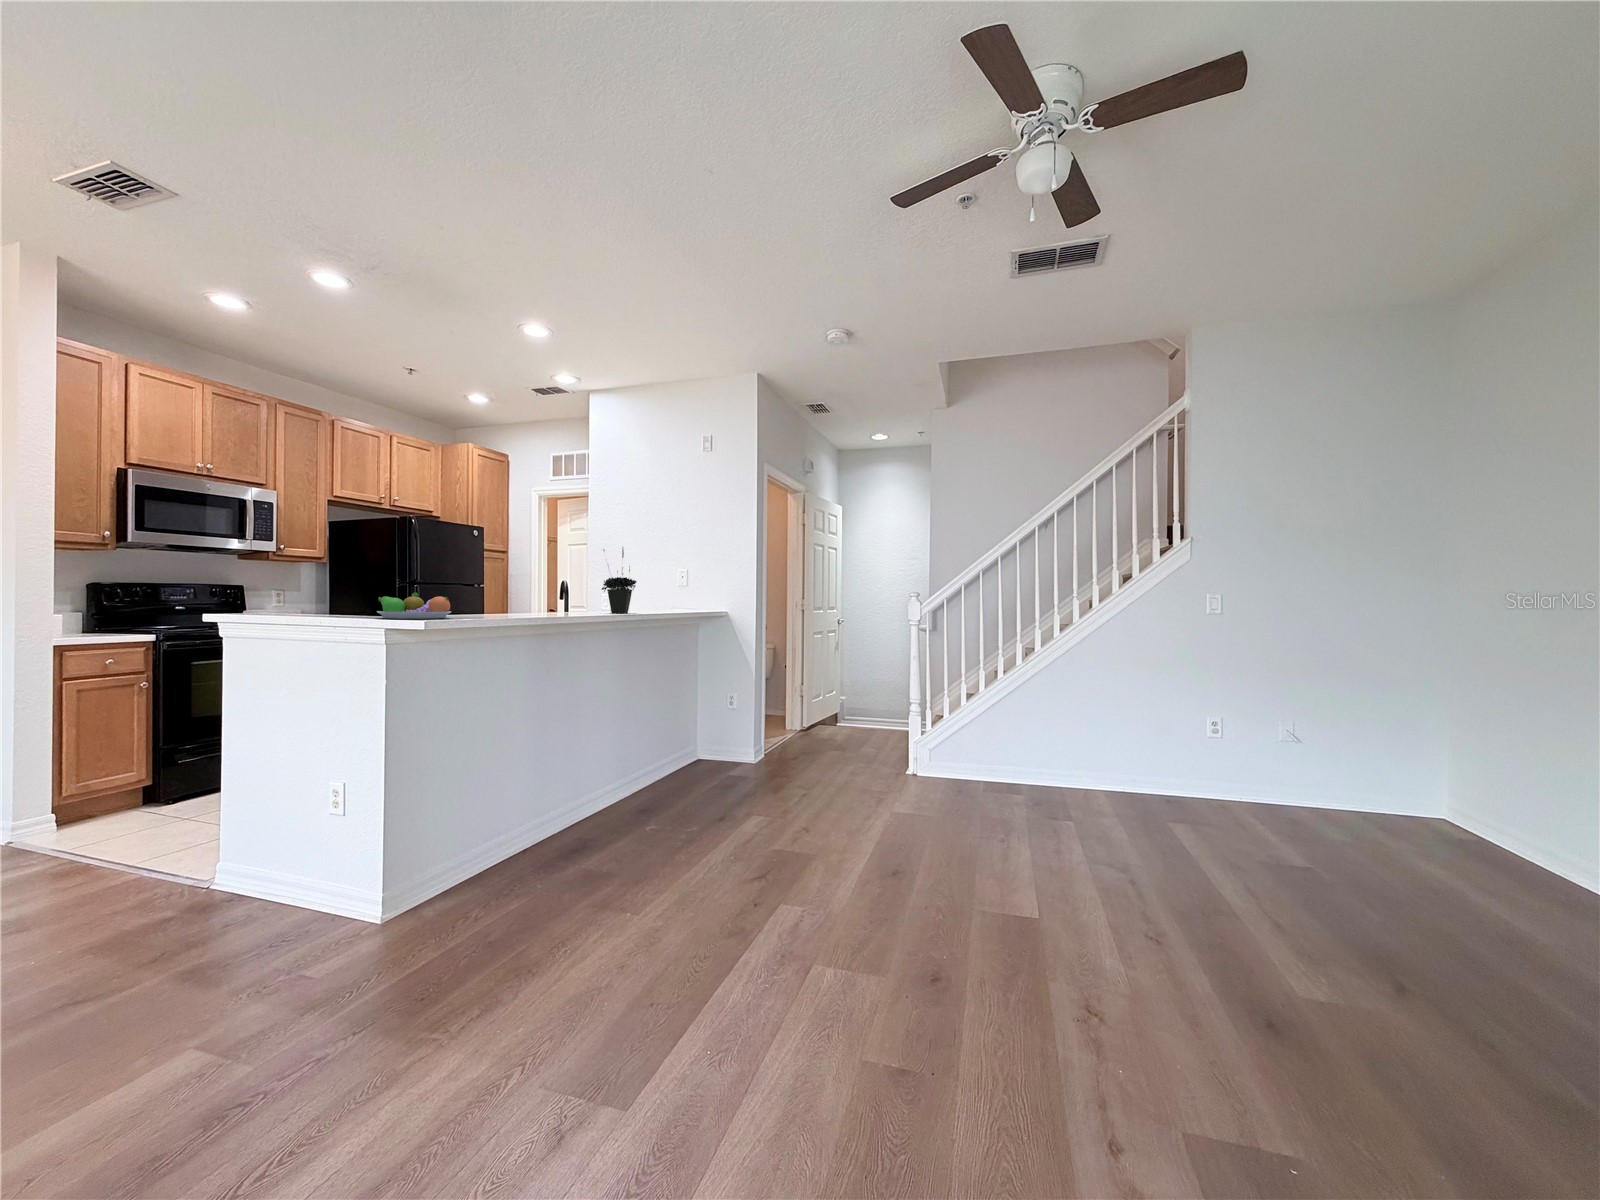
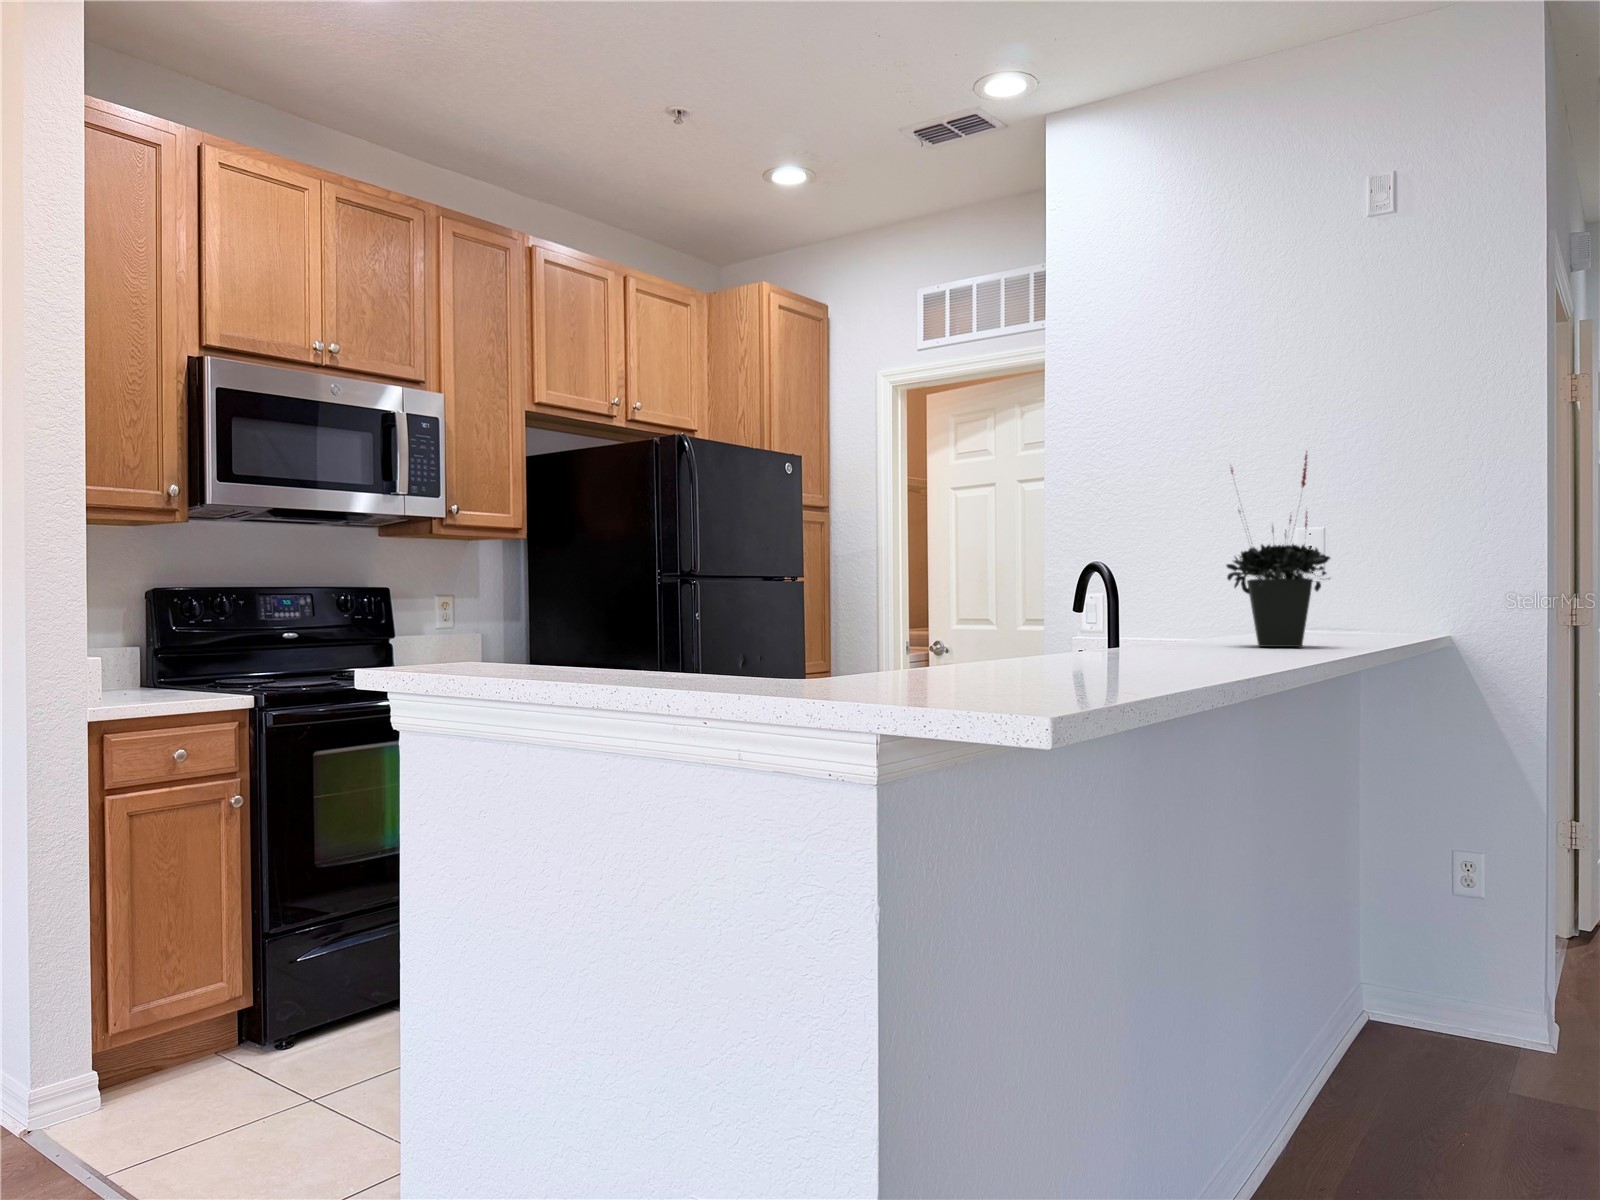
fruit bowl: present [377,592,451,619] -> none [807,601,1041,694]

